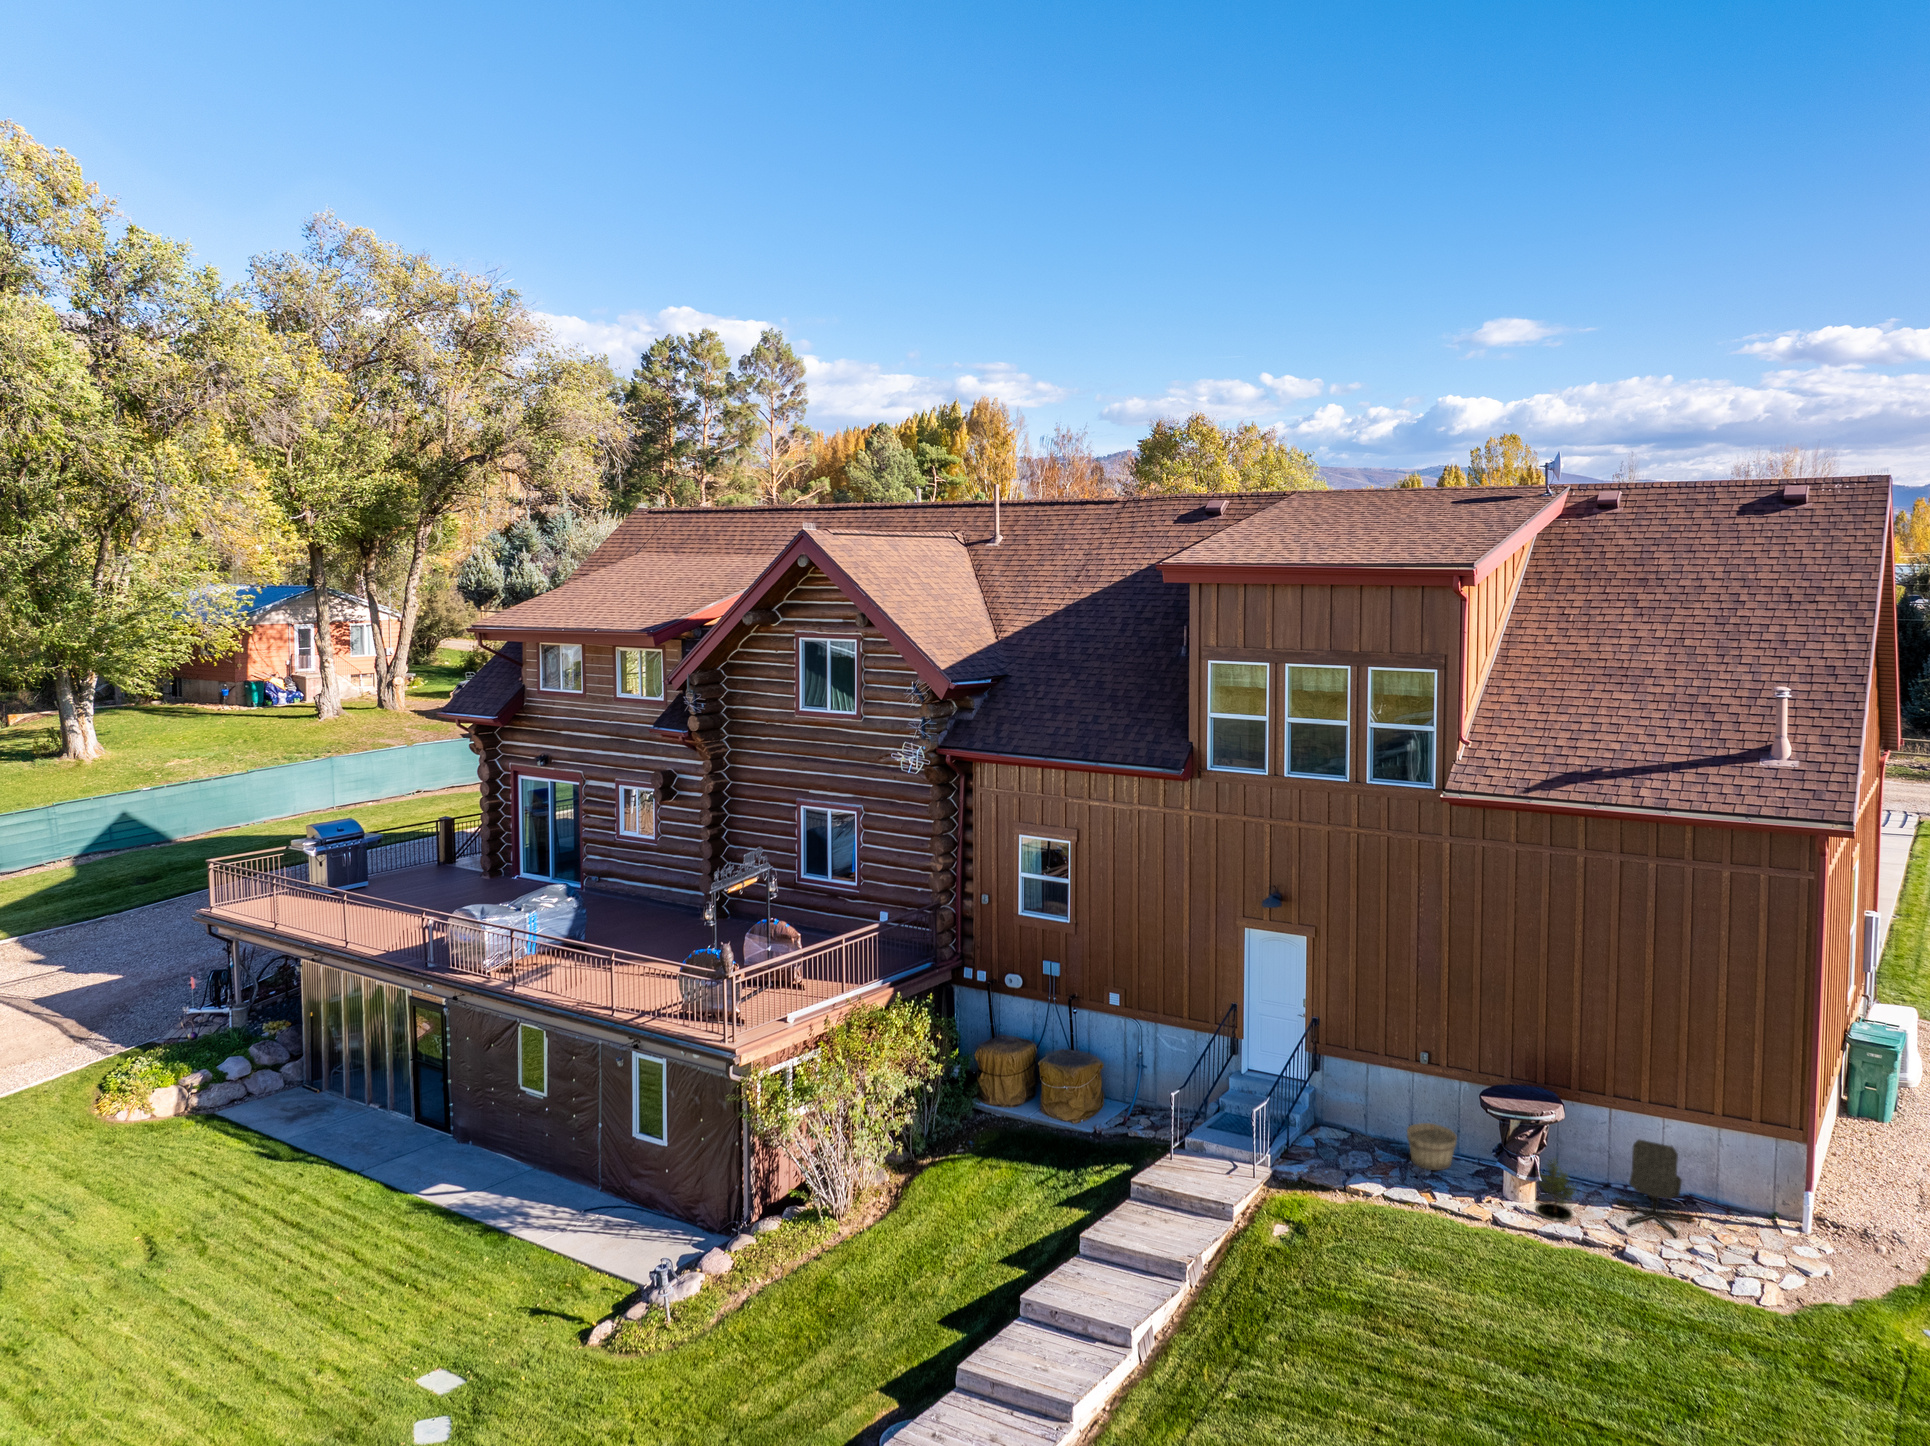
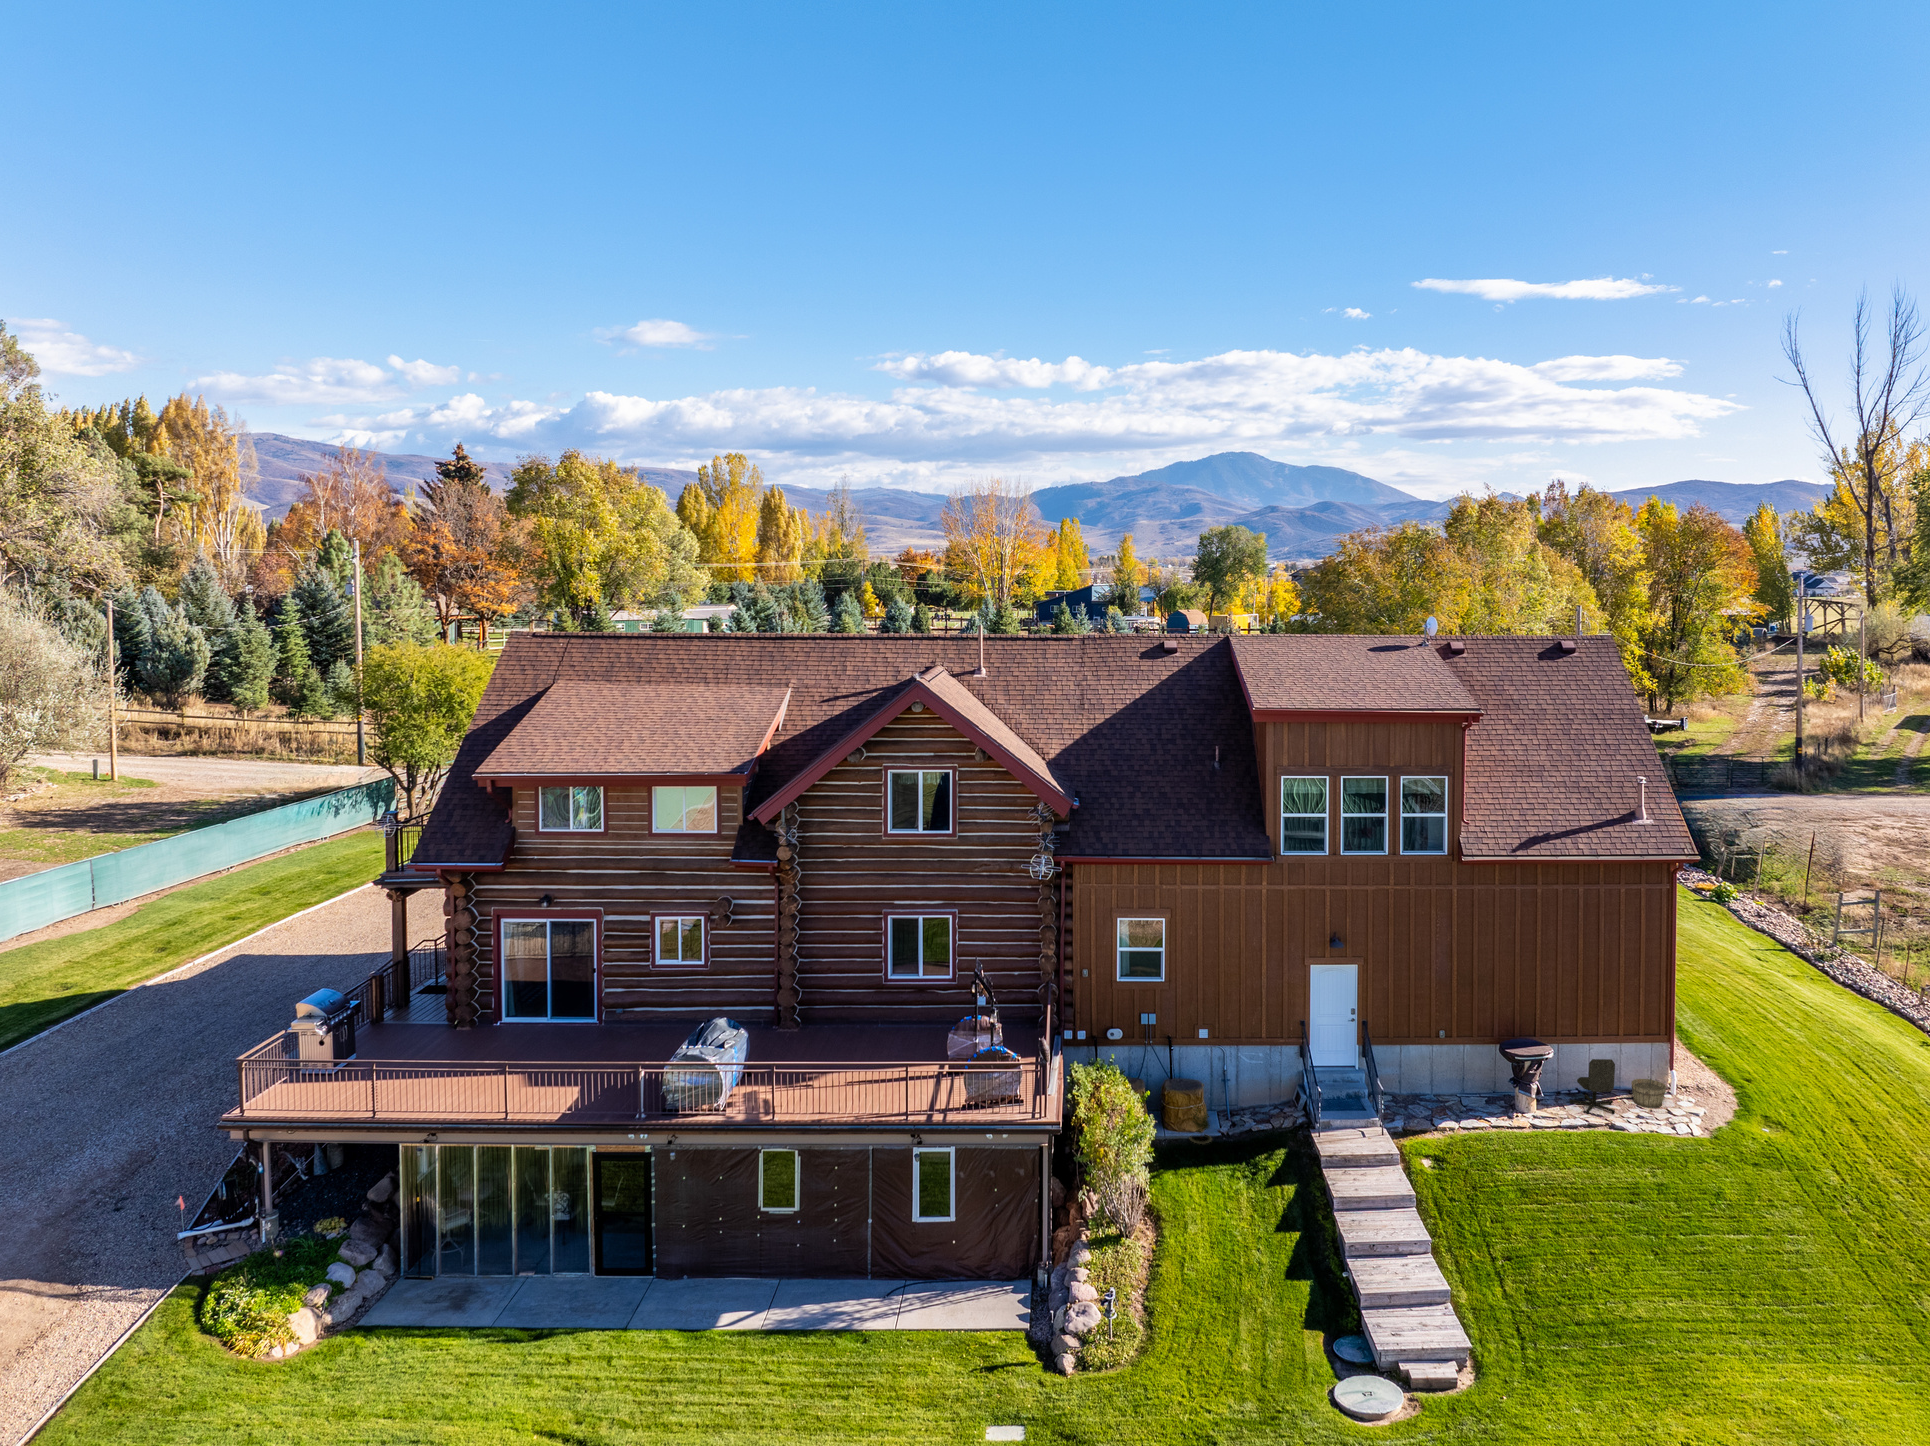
wooden bucket: present [1407,1123,1457,1170] -> present [1631,1079,1666,1108]
potted tree: present [1536,1159,1577,1222] -> present [1190,1106,1211,1144]

